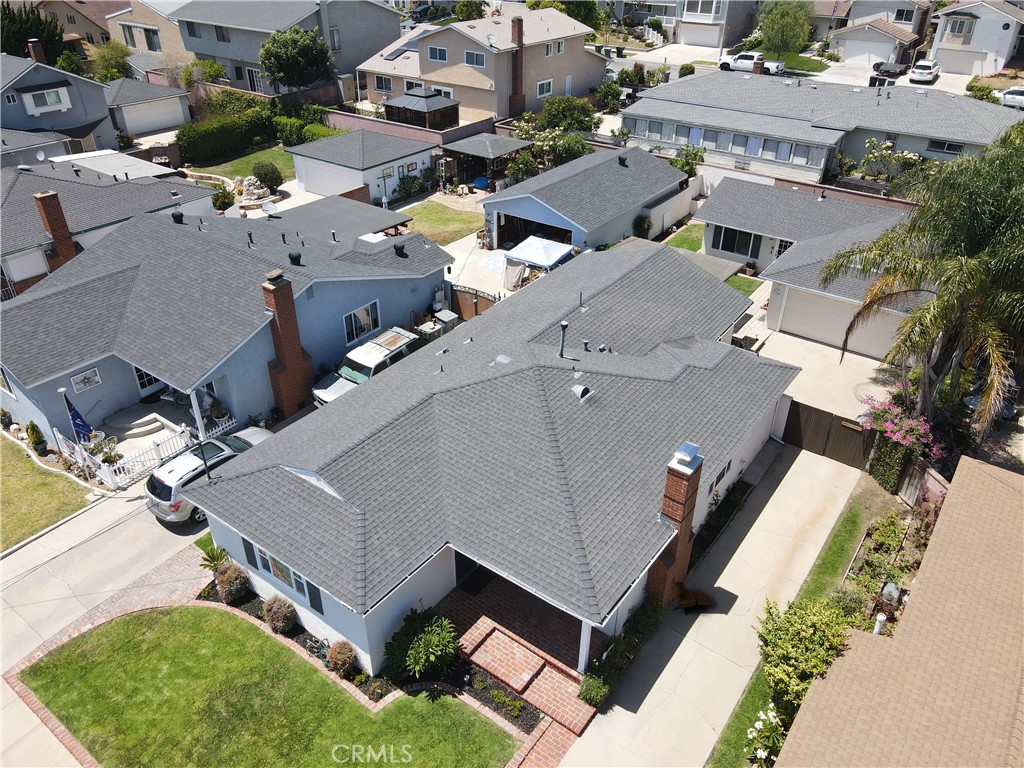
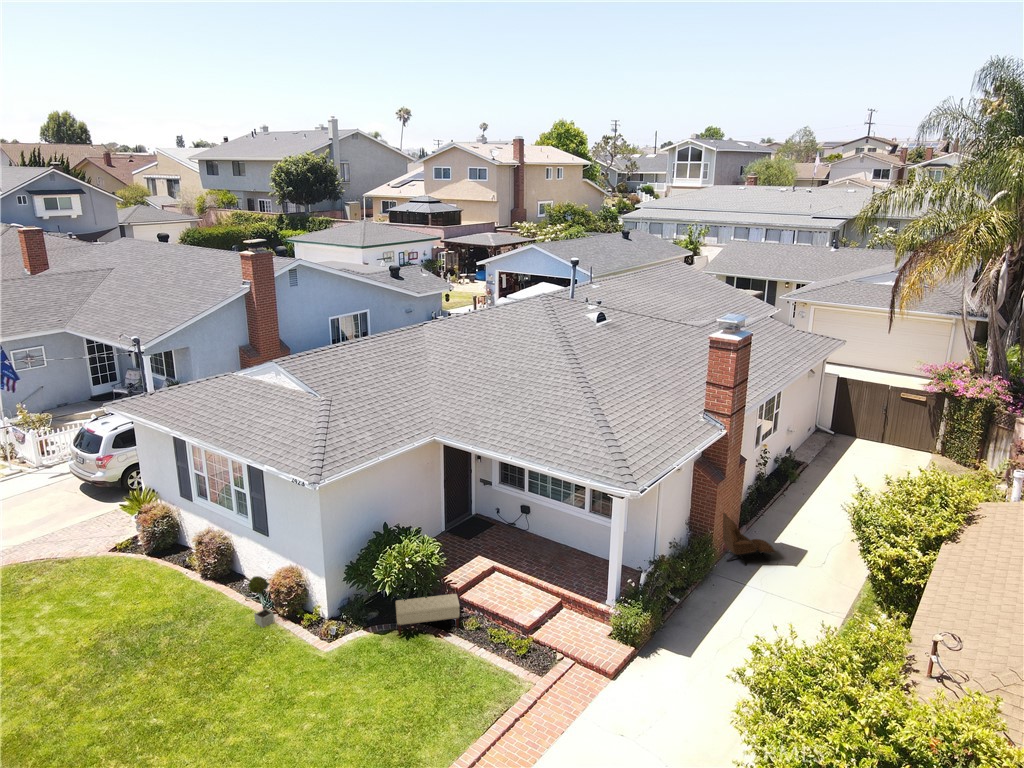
potted tree: none [315,653,335,687] -> present [249,576,275,628]
bench: none [423,662,470,695] -> present [396,594,460,636]

